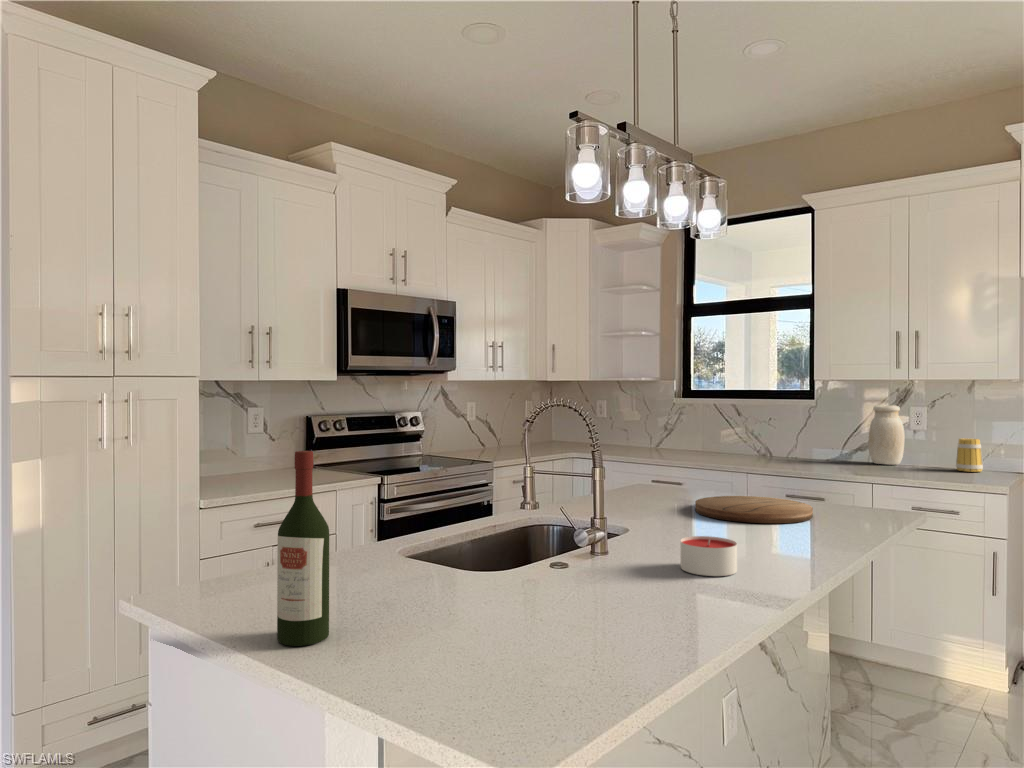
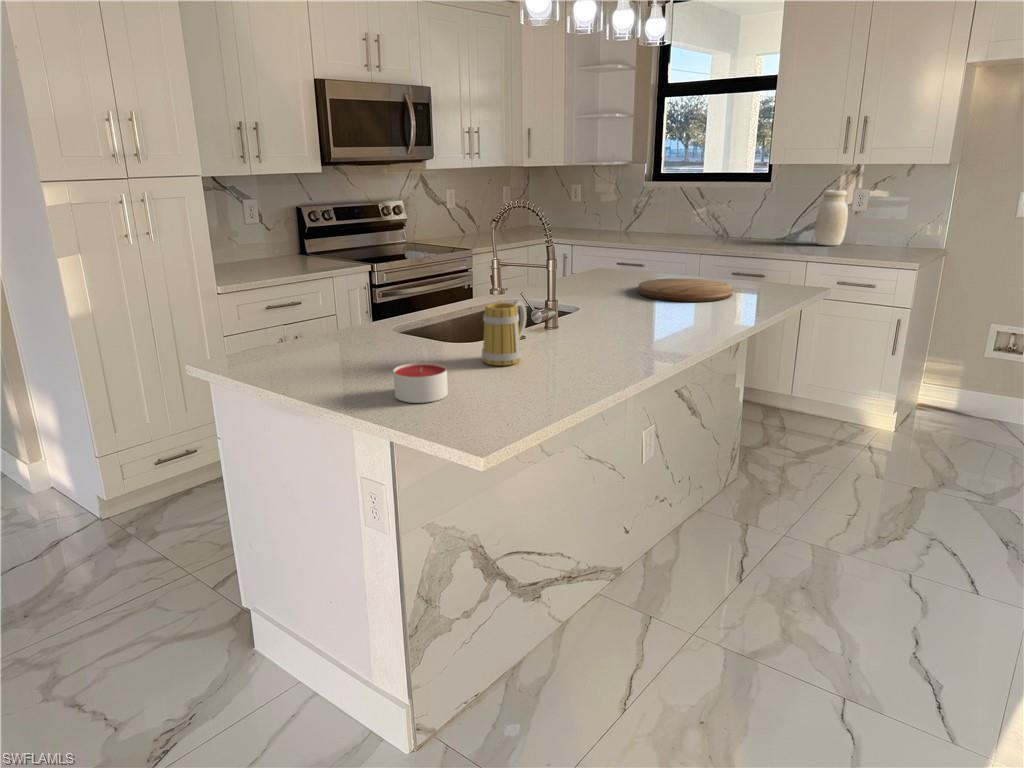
mug: present [956,438,983,472] -> present [482,300,526,366]
wine bottle: present [277,451,329,646] -> none [315,258,355,390]
candle: present [681,536,737,576] -> present [394,362,448,403]

